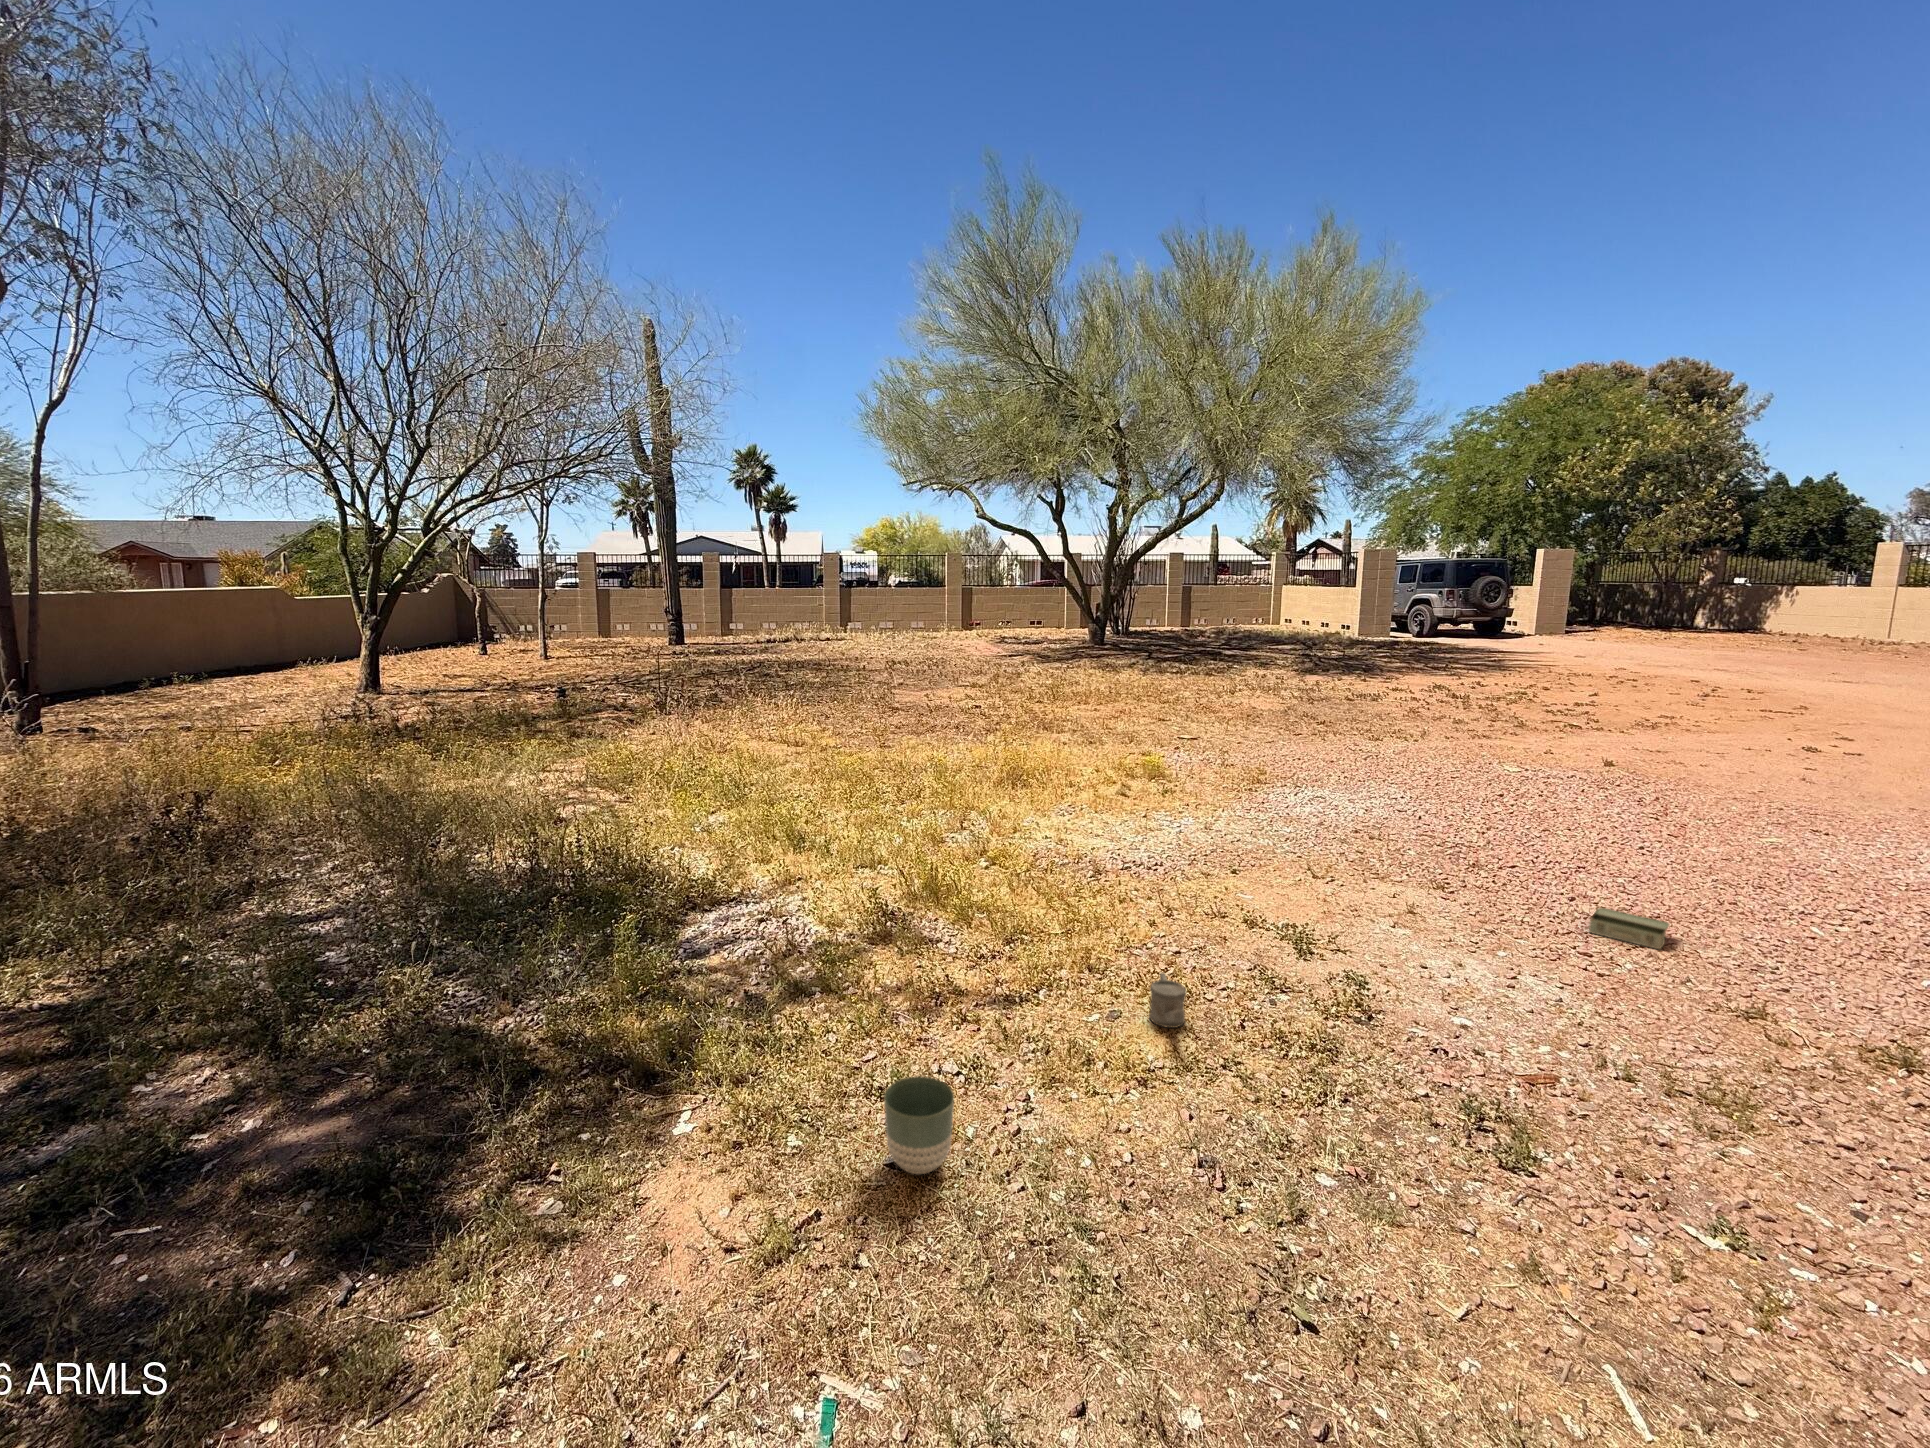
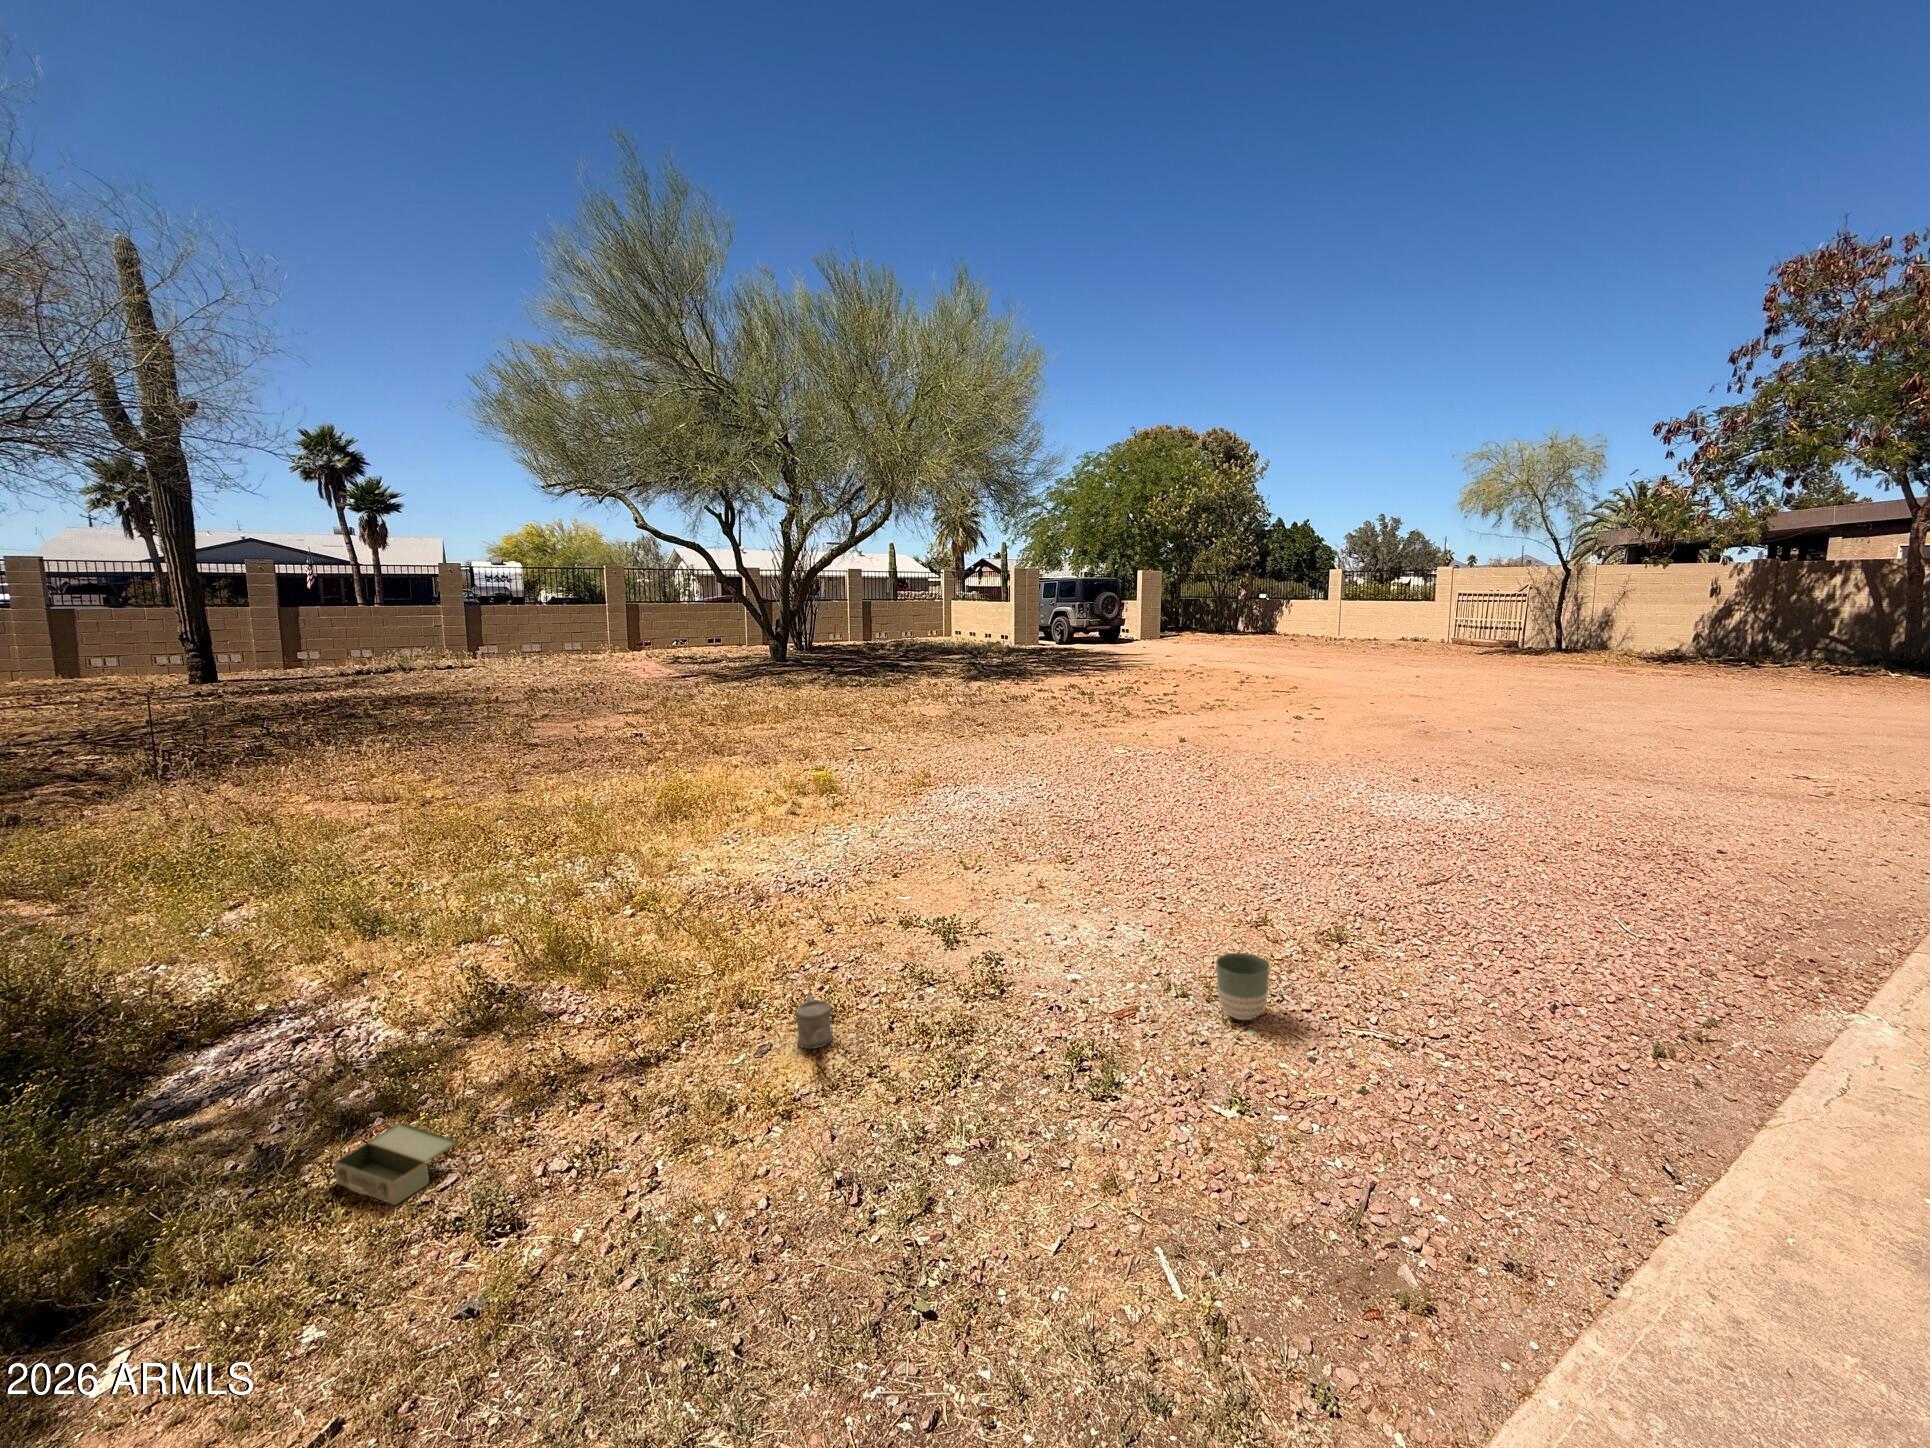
toolbox: present [1589,907,1669,949] -> present [334,1123,457,1205]
planter: present [884,1076,954,1174] -> present [1216,953,1269,1020]

